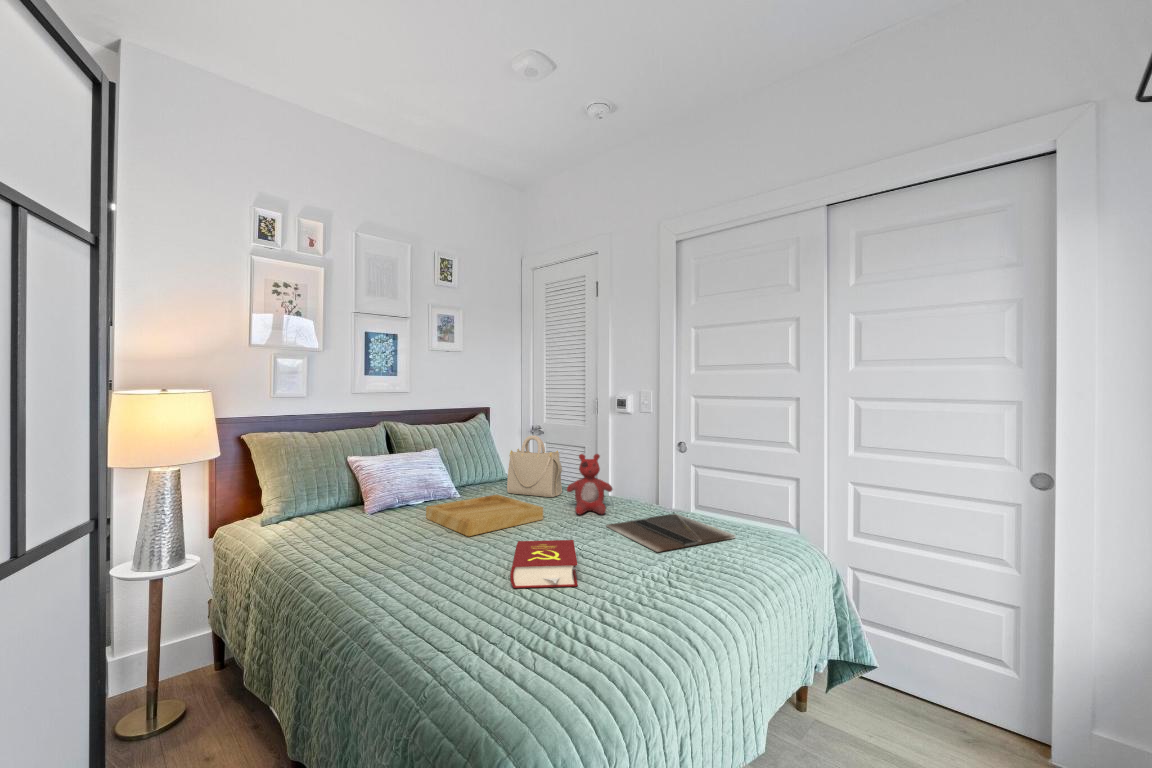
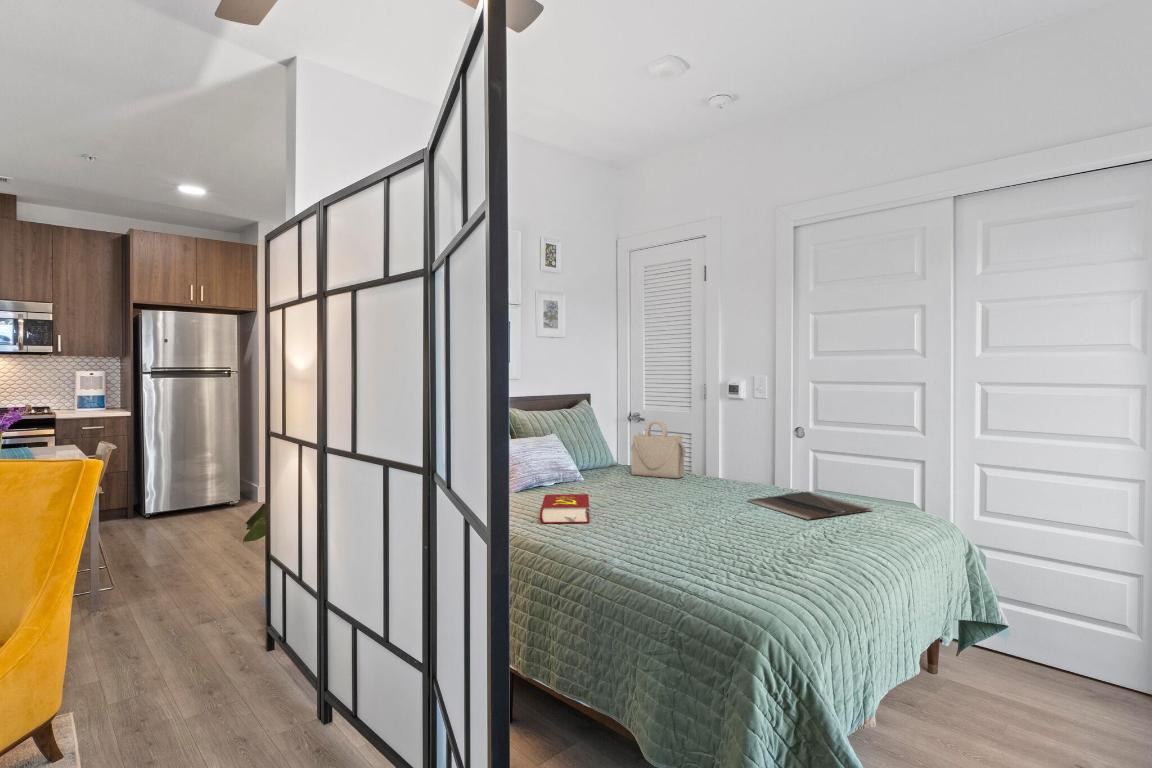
stuffed bear: present [567,454,612,515] -> none [699,436,743,492]
tray: present [426,495,543,536] -> none [575,475,684,507]
book: present [510,540,578,588] -> present [540,494,590,523]

